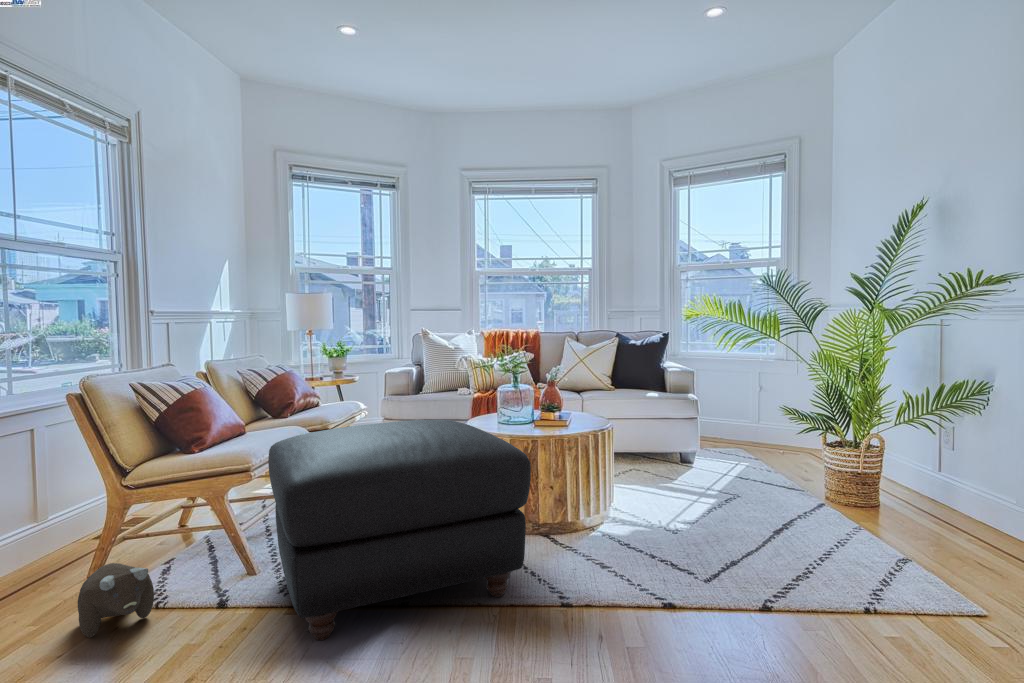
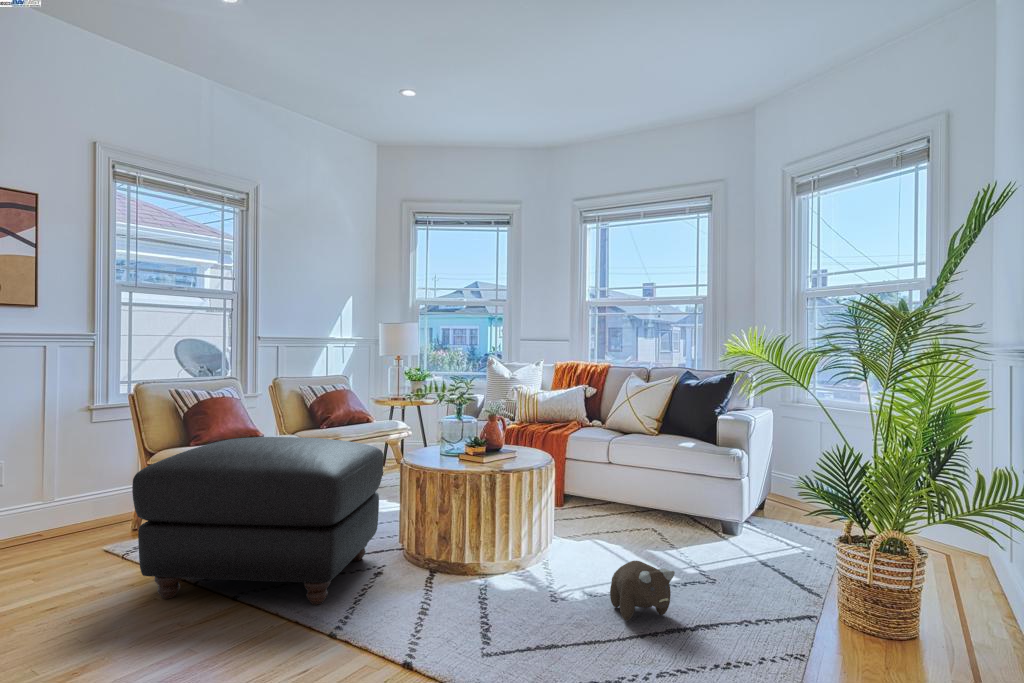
plush toy: present [78,563,154,637] -> present [610,561,675,621]

